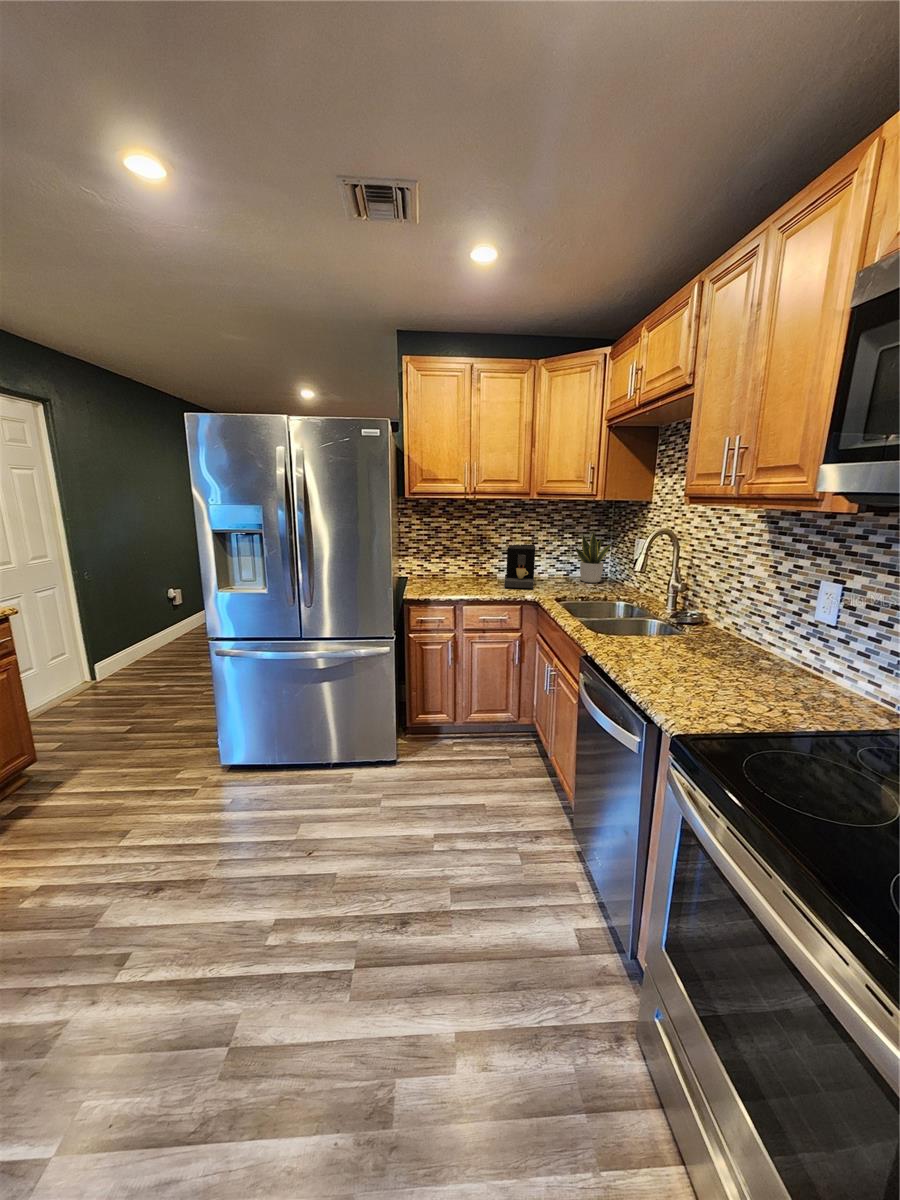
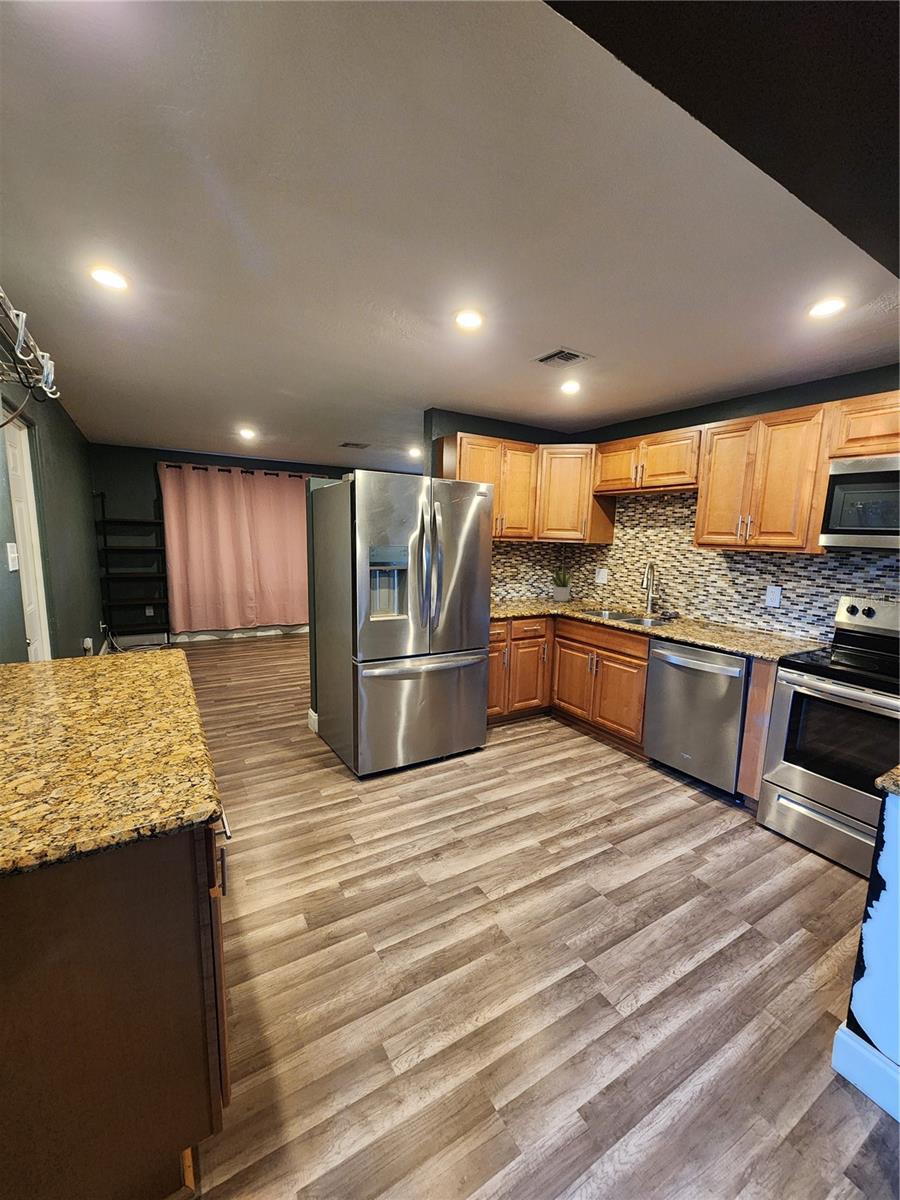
coffee maker: present [504,545,536,588] -> none [507,576,546,608]

